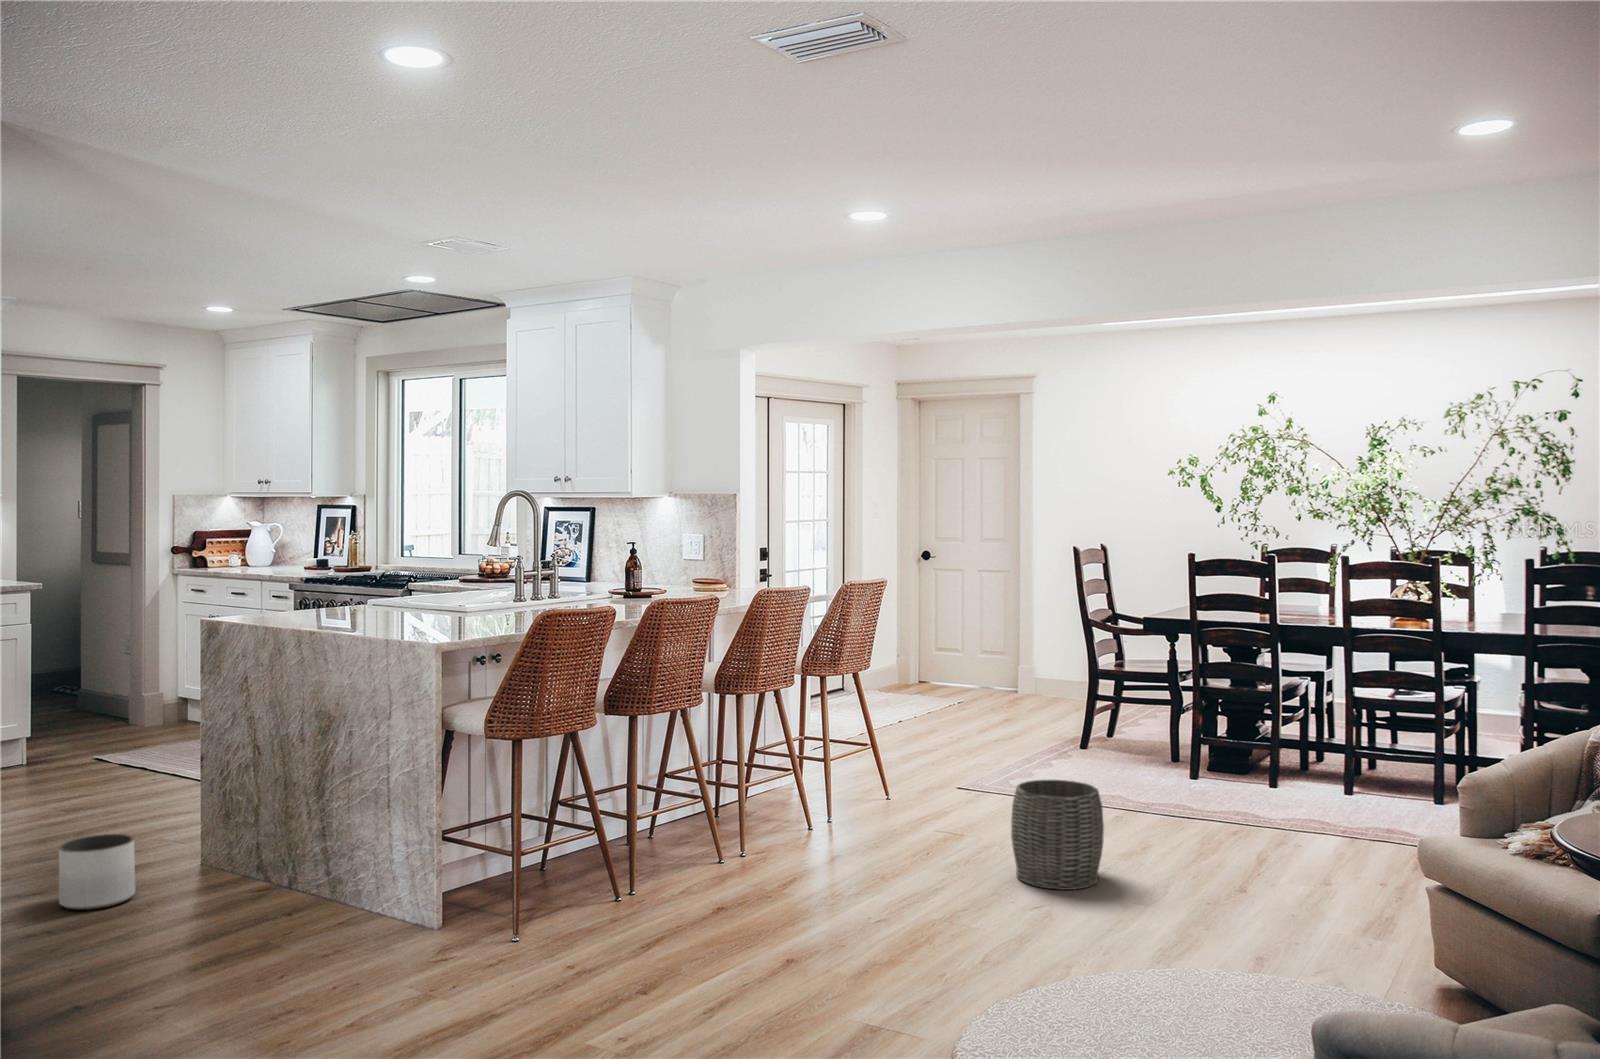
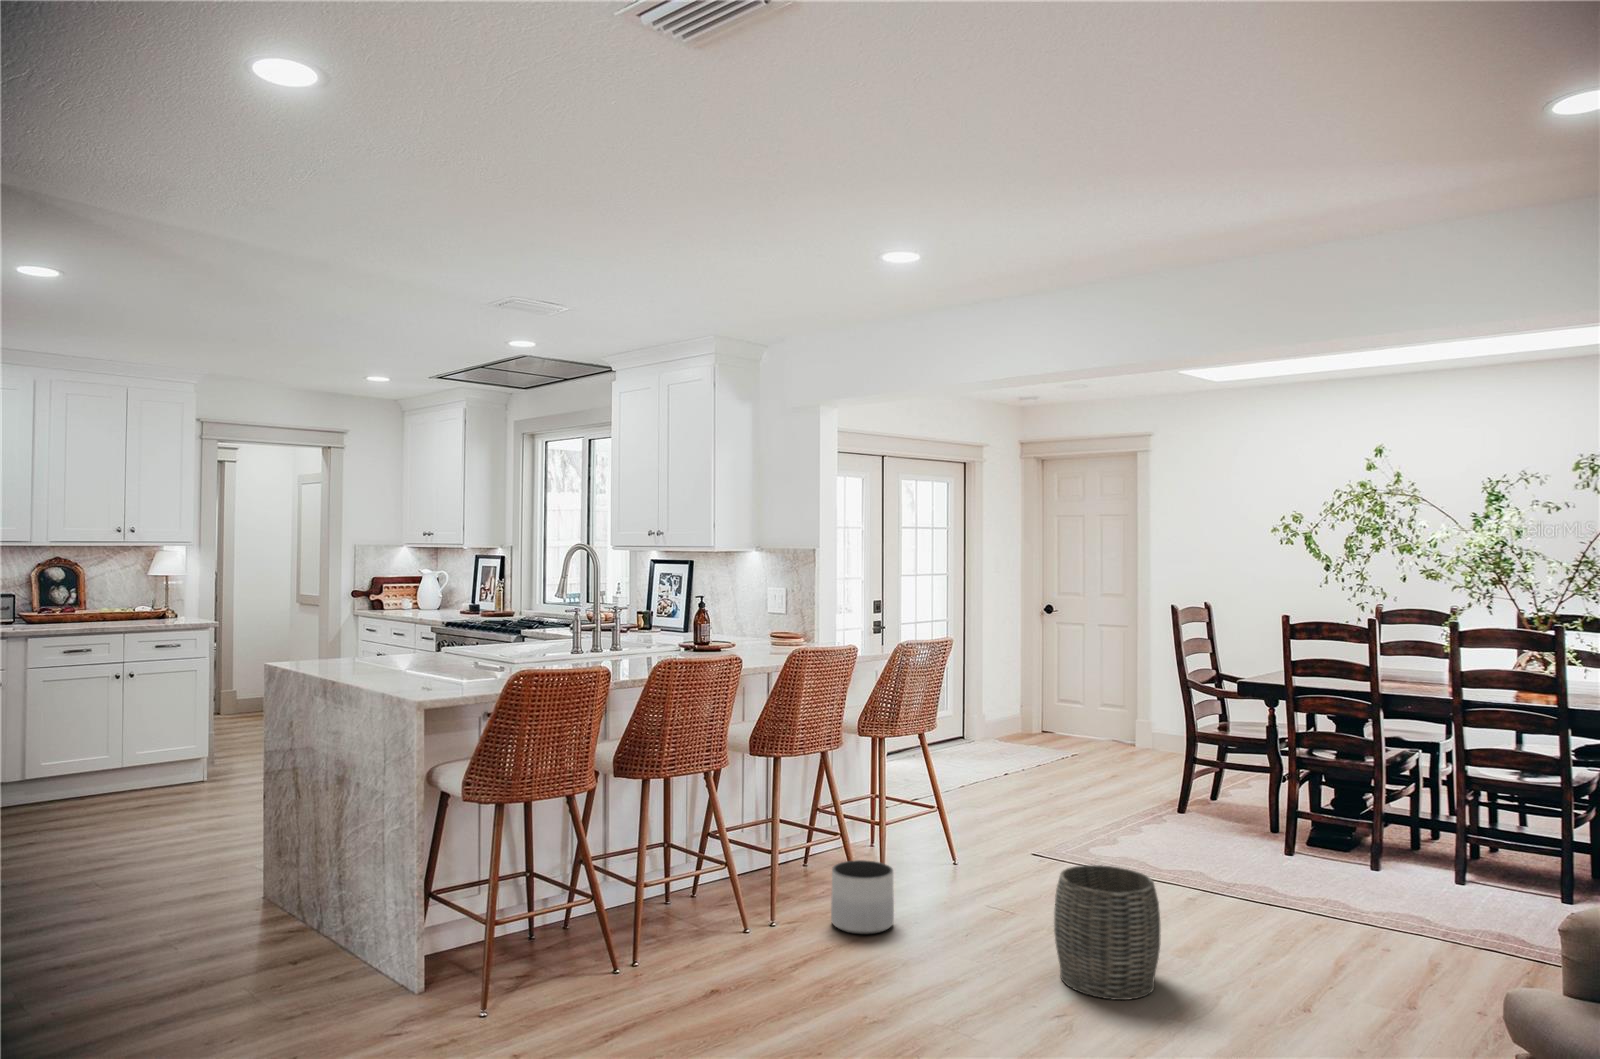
planter: present [59,834,135,910] -> present [831,860,894,934]

